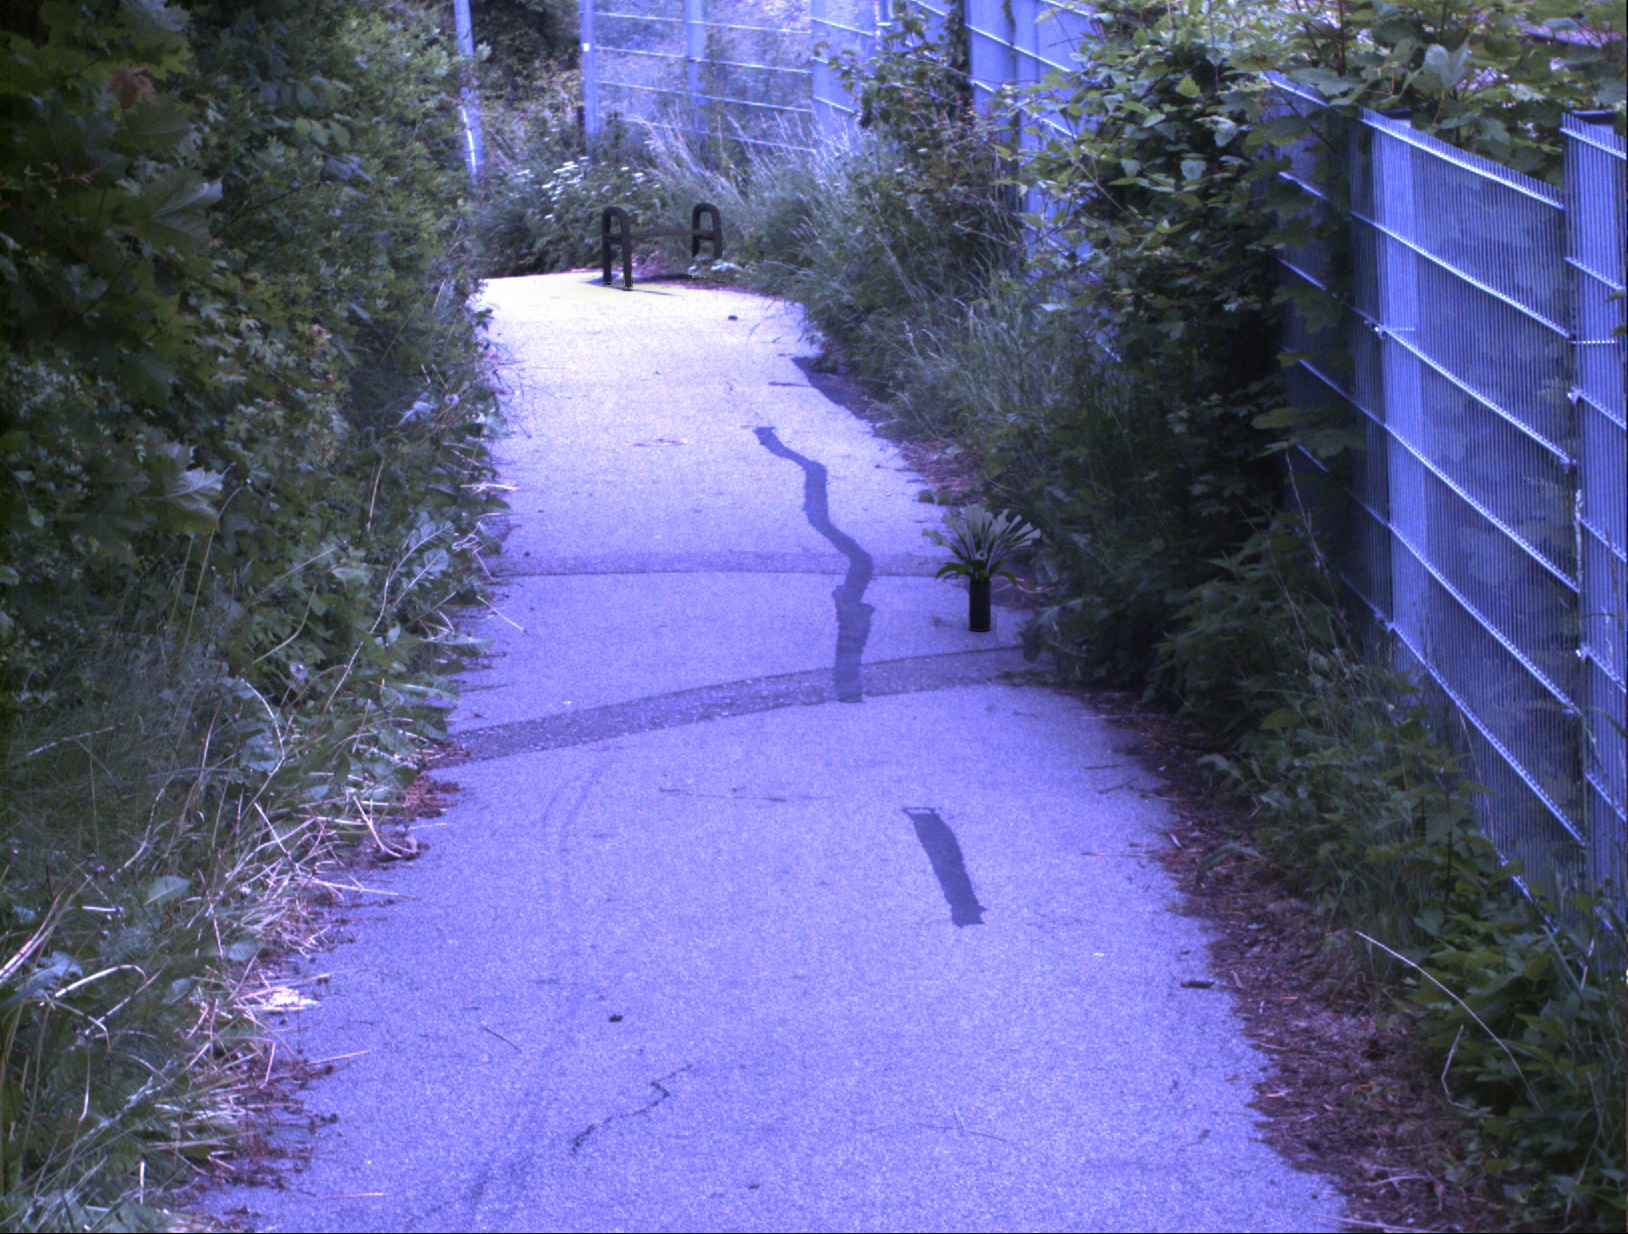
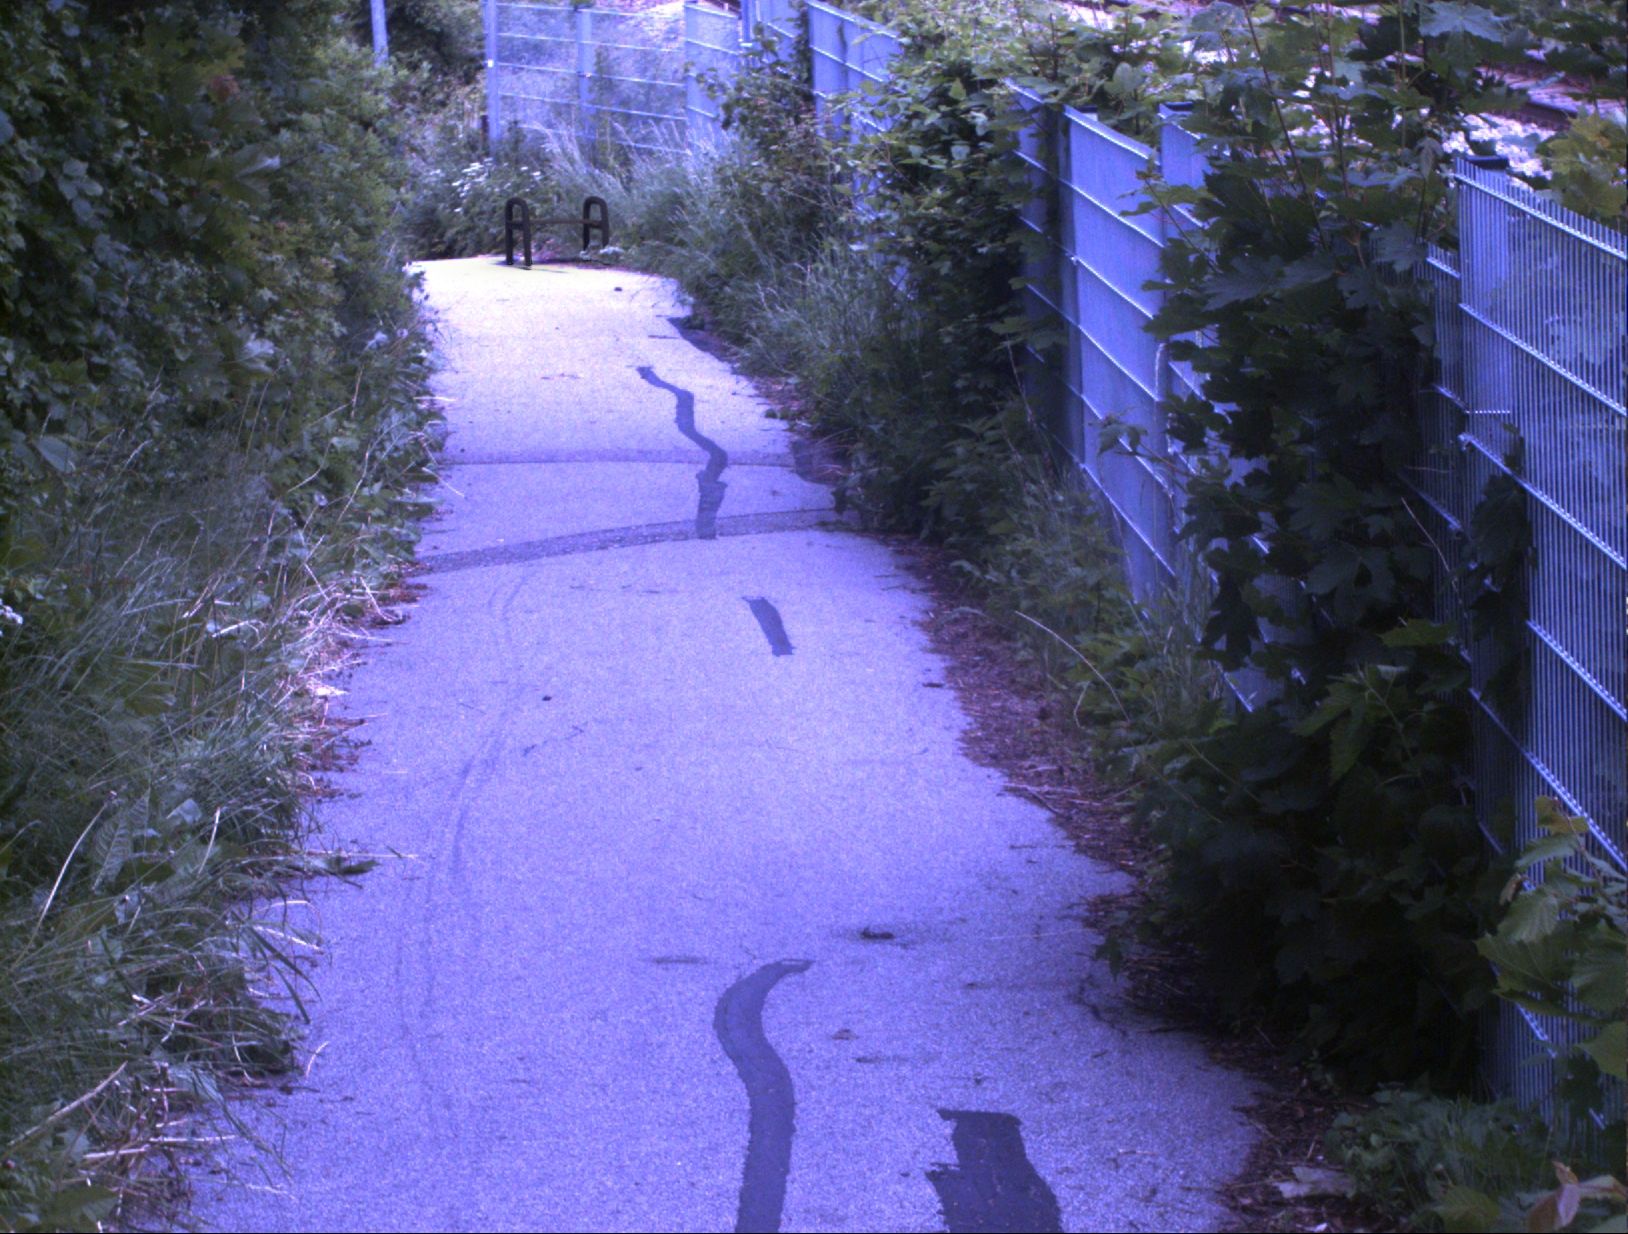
potted plant: present [921,504,1041,631] -> none [765,406,856,504]

